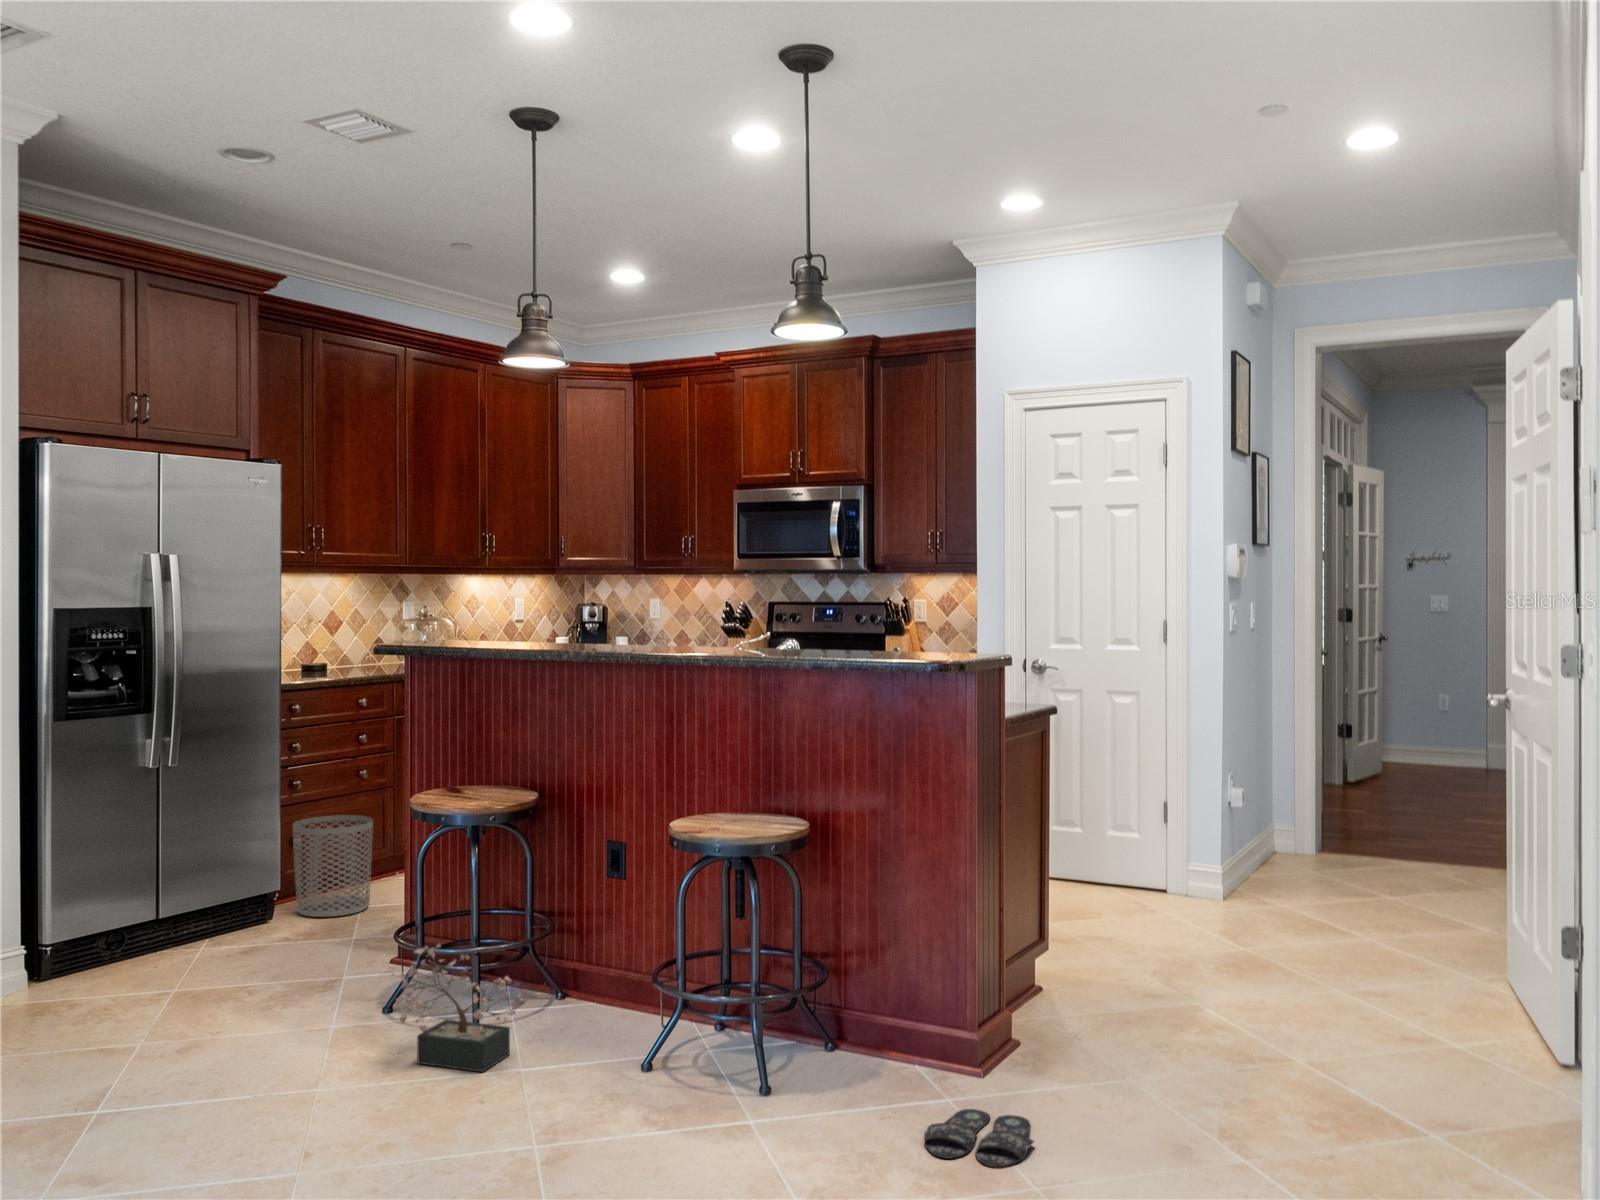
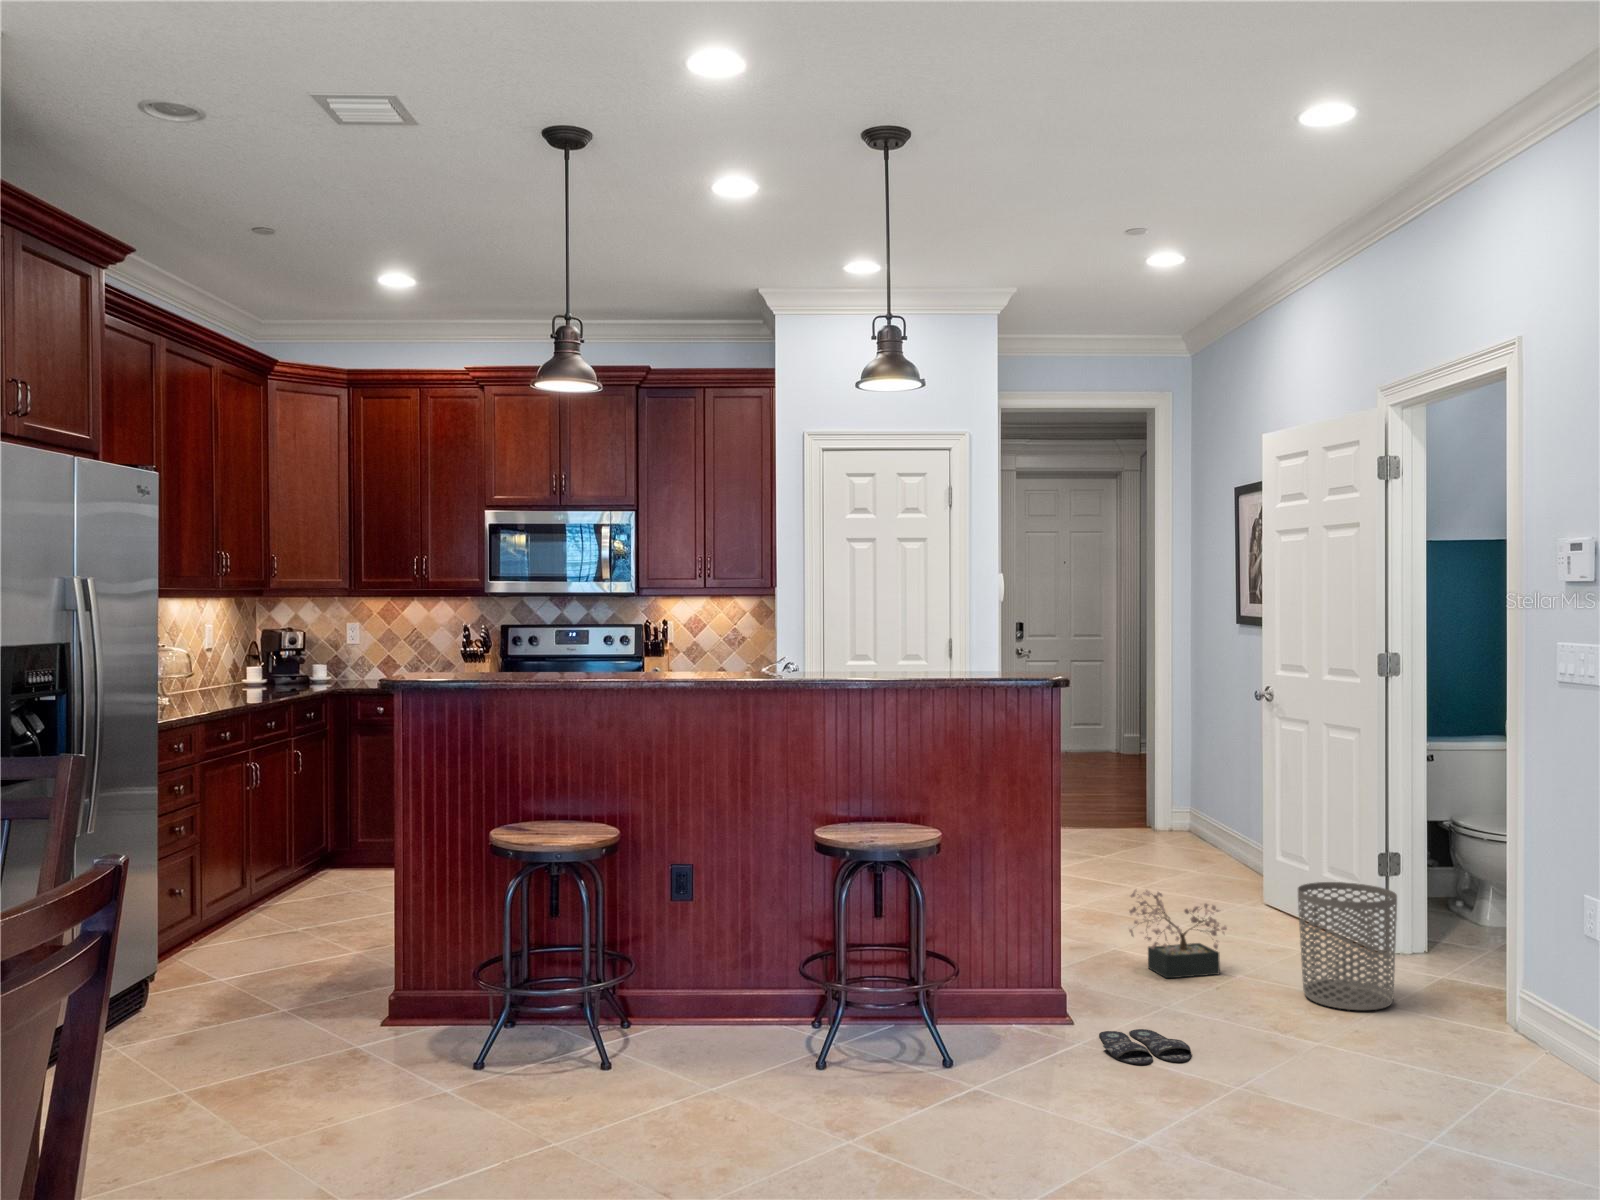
waste bin: present [293,815,373,917] -> present [1298,882,1397,1010]
decorative plant: present [391,944,525,1072] -> present [1129,889,1227,979]

